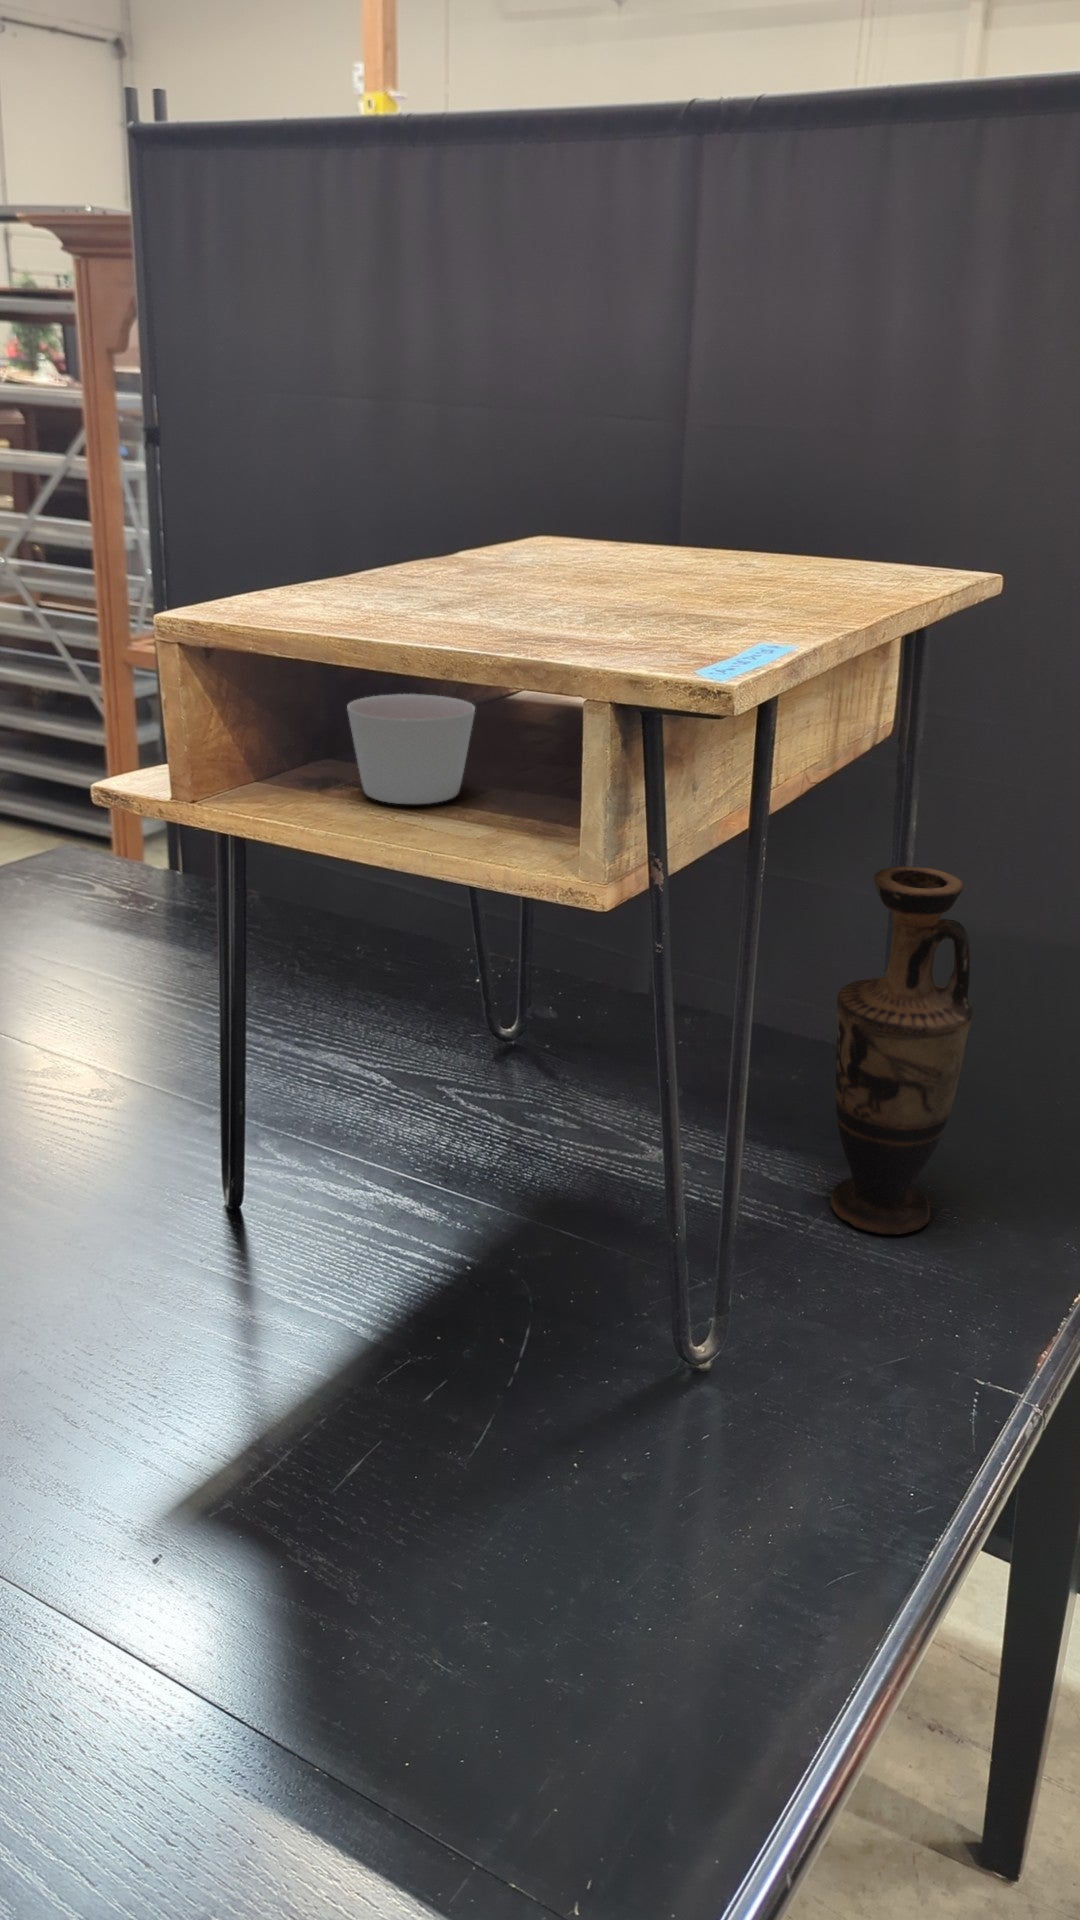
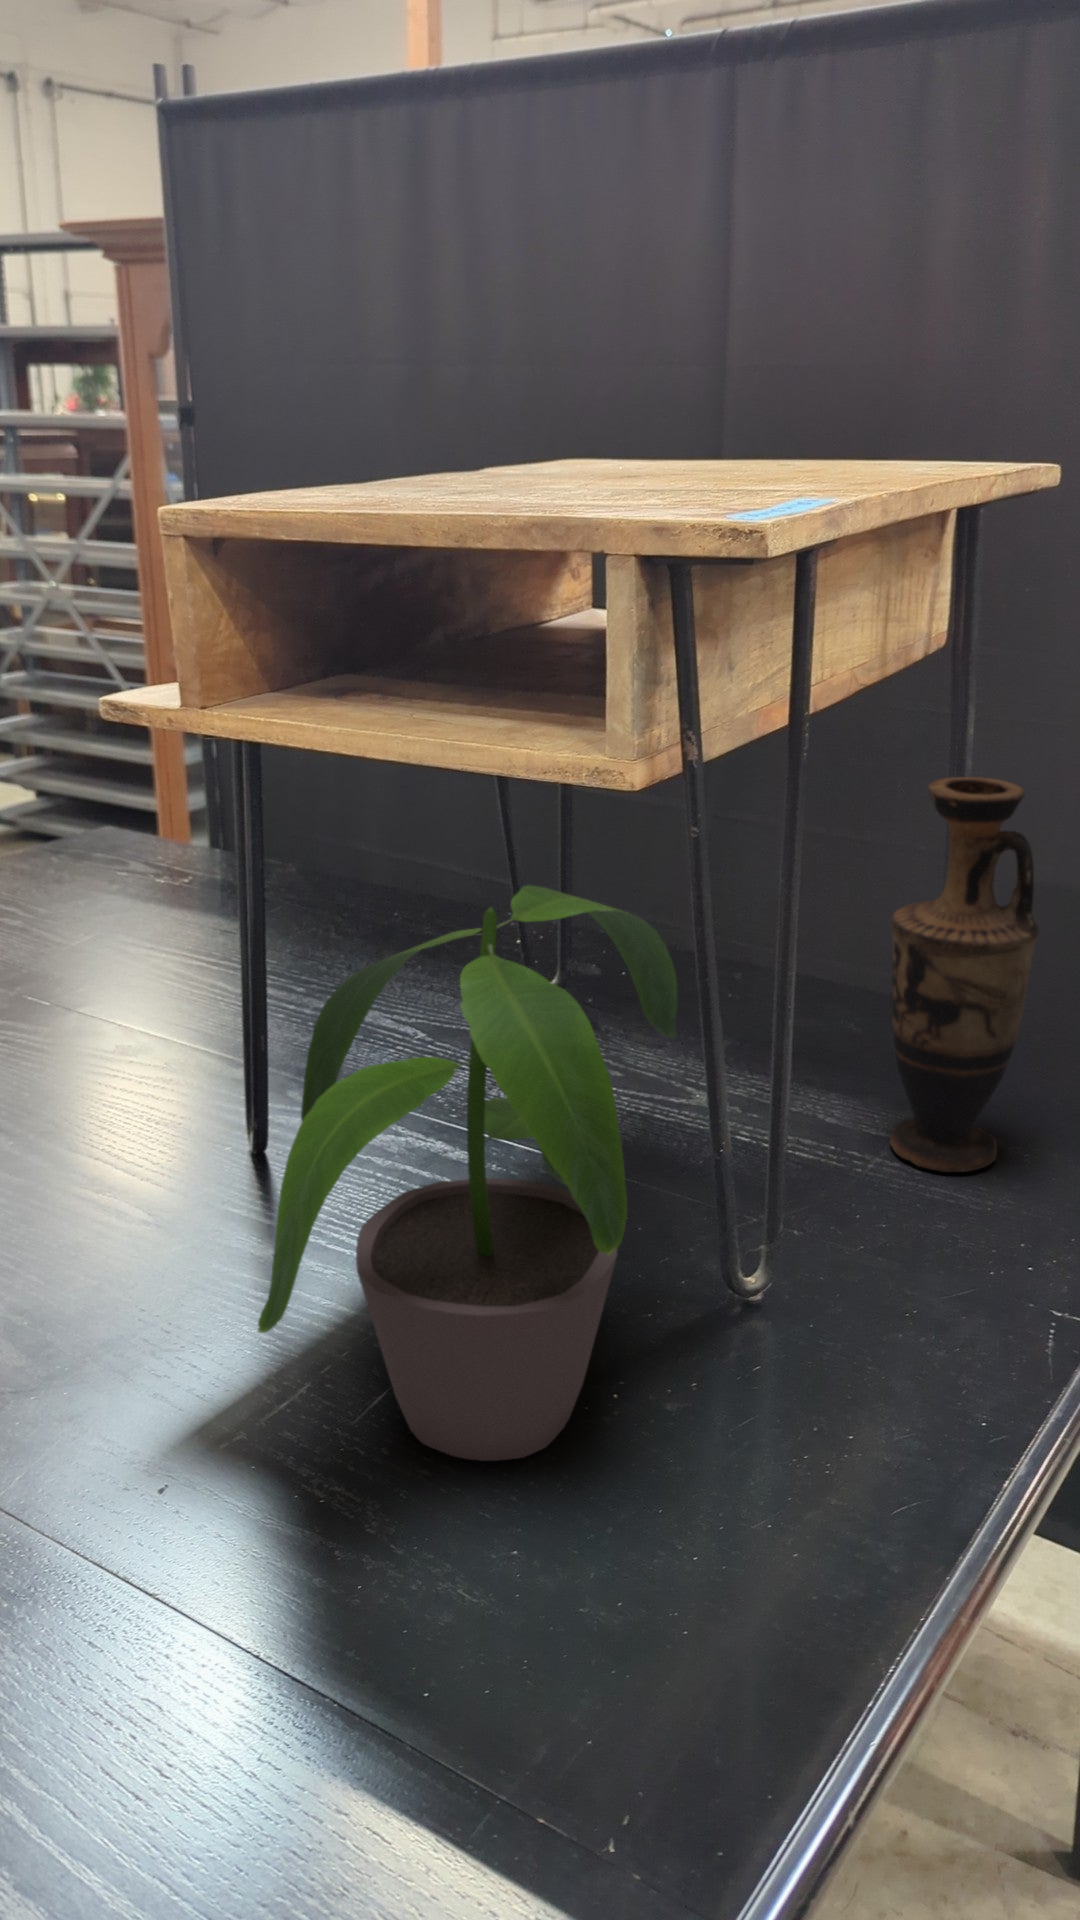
candle: present [347,694,475,804] -> none [363,595,498,704]
potted plant: none [176,971,731,1530] -> present [258,885,677,1461]

